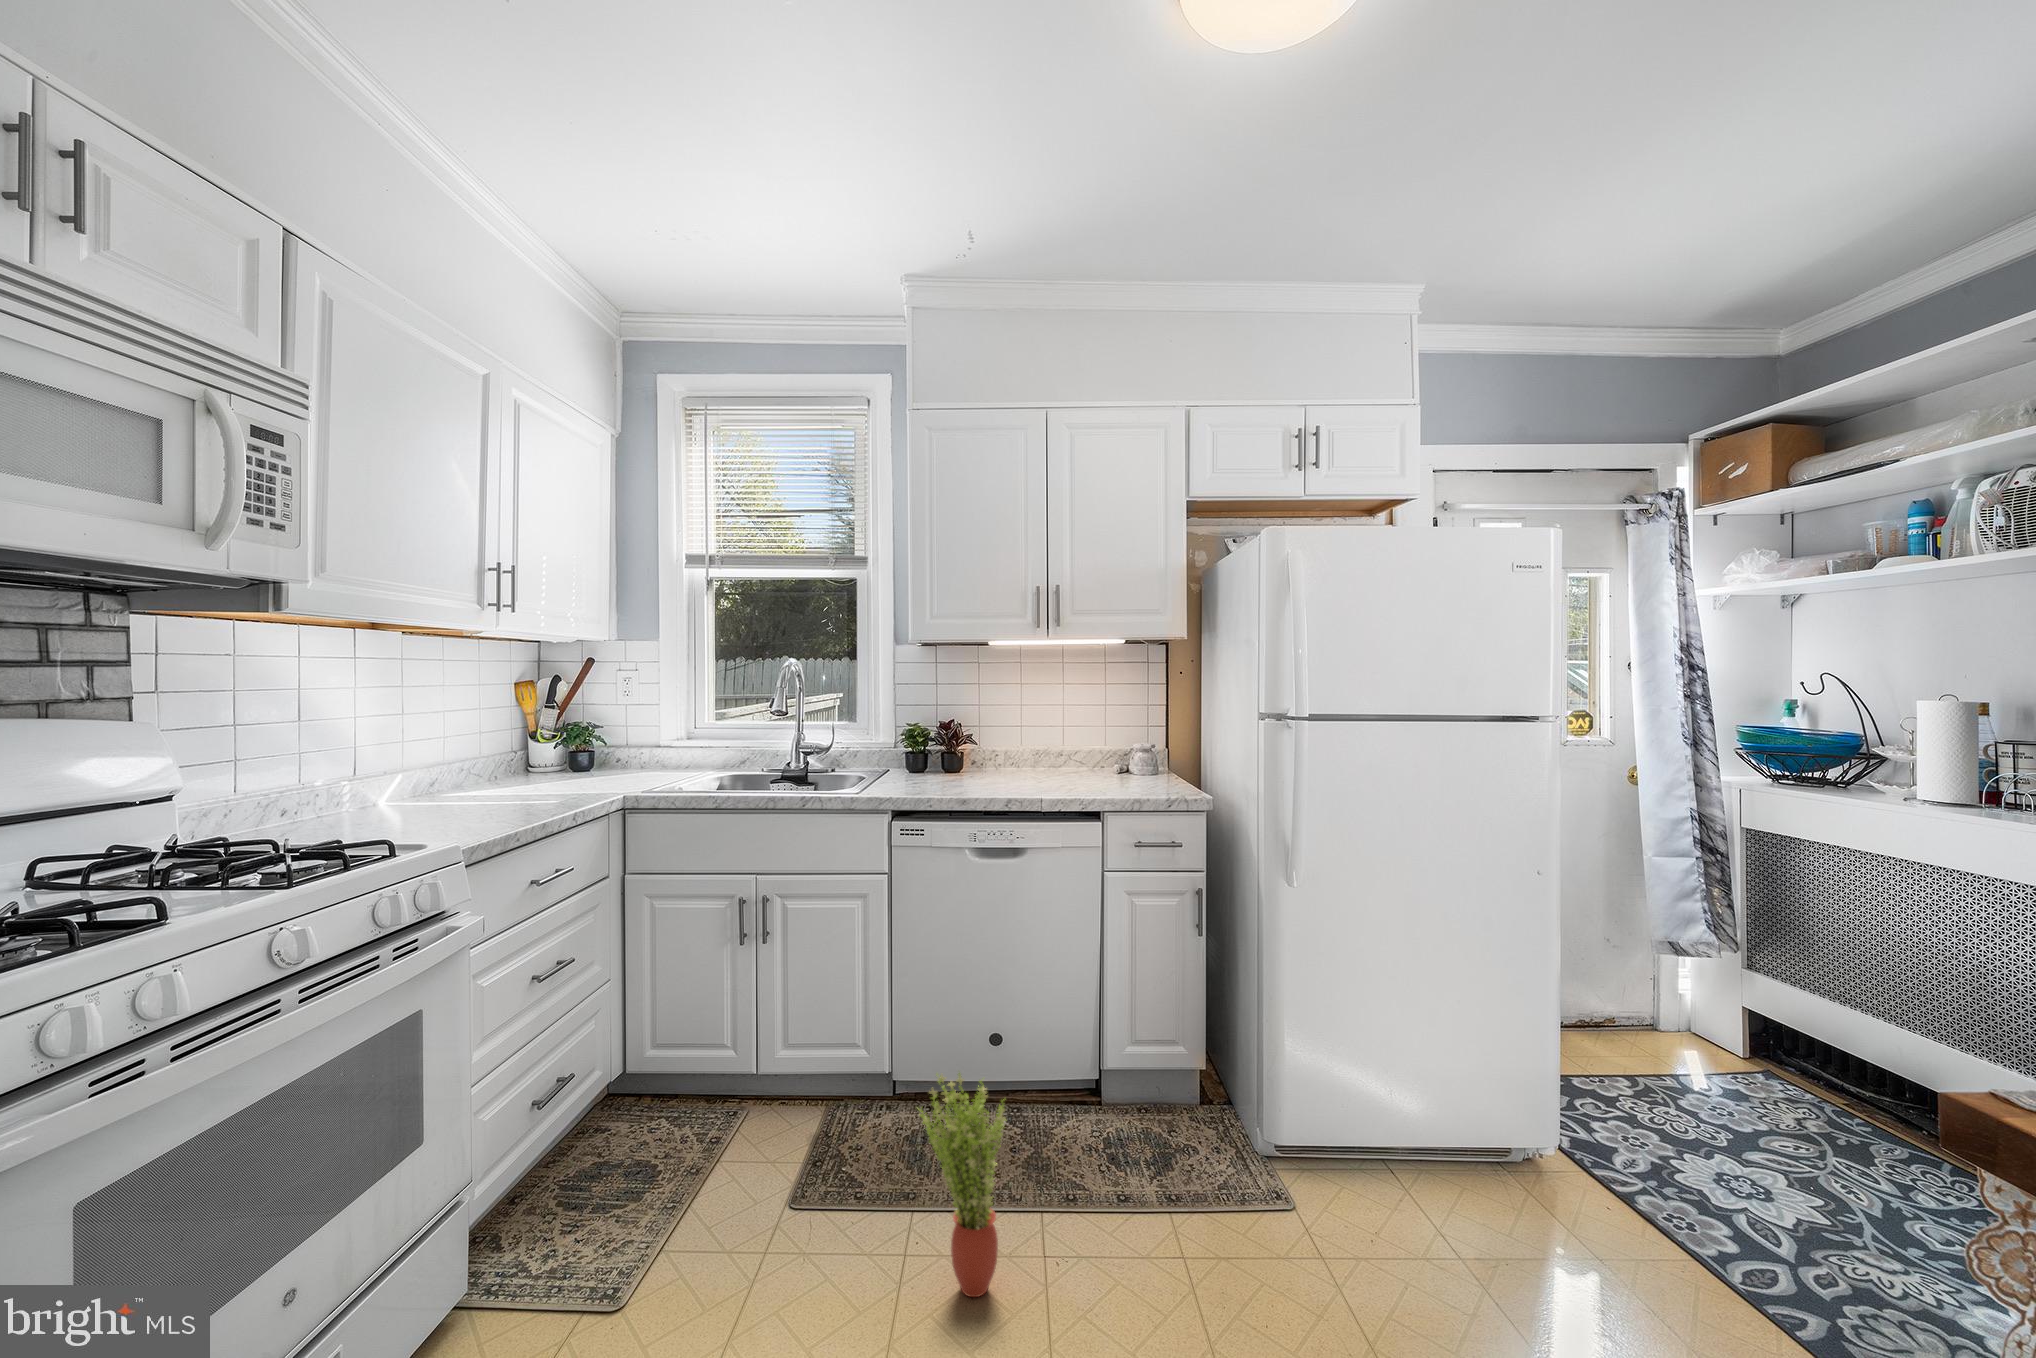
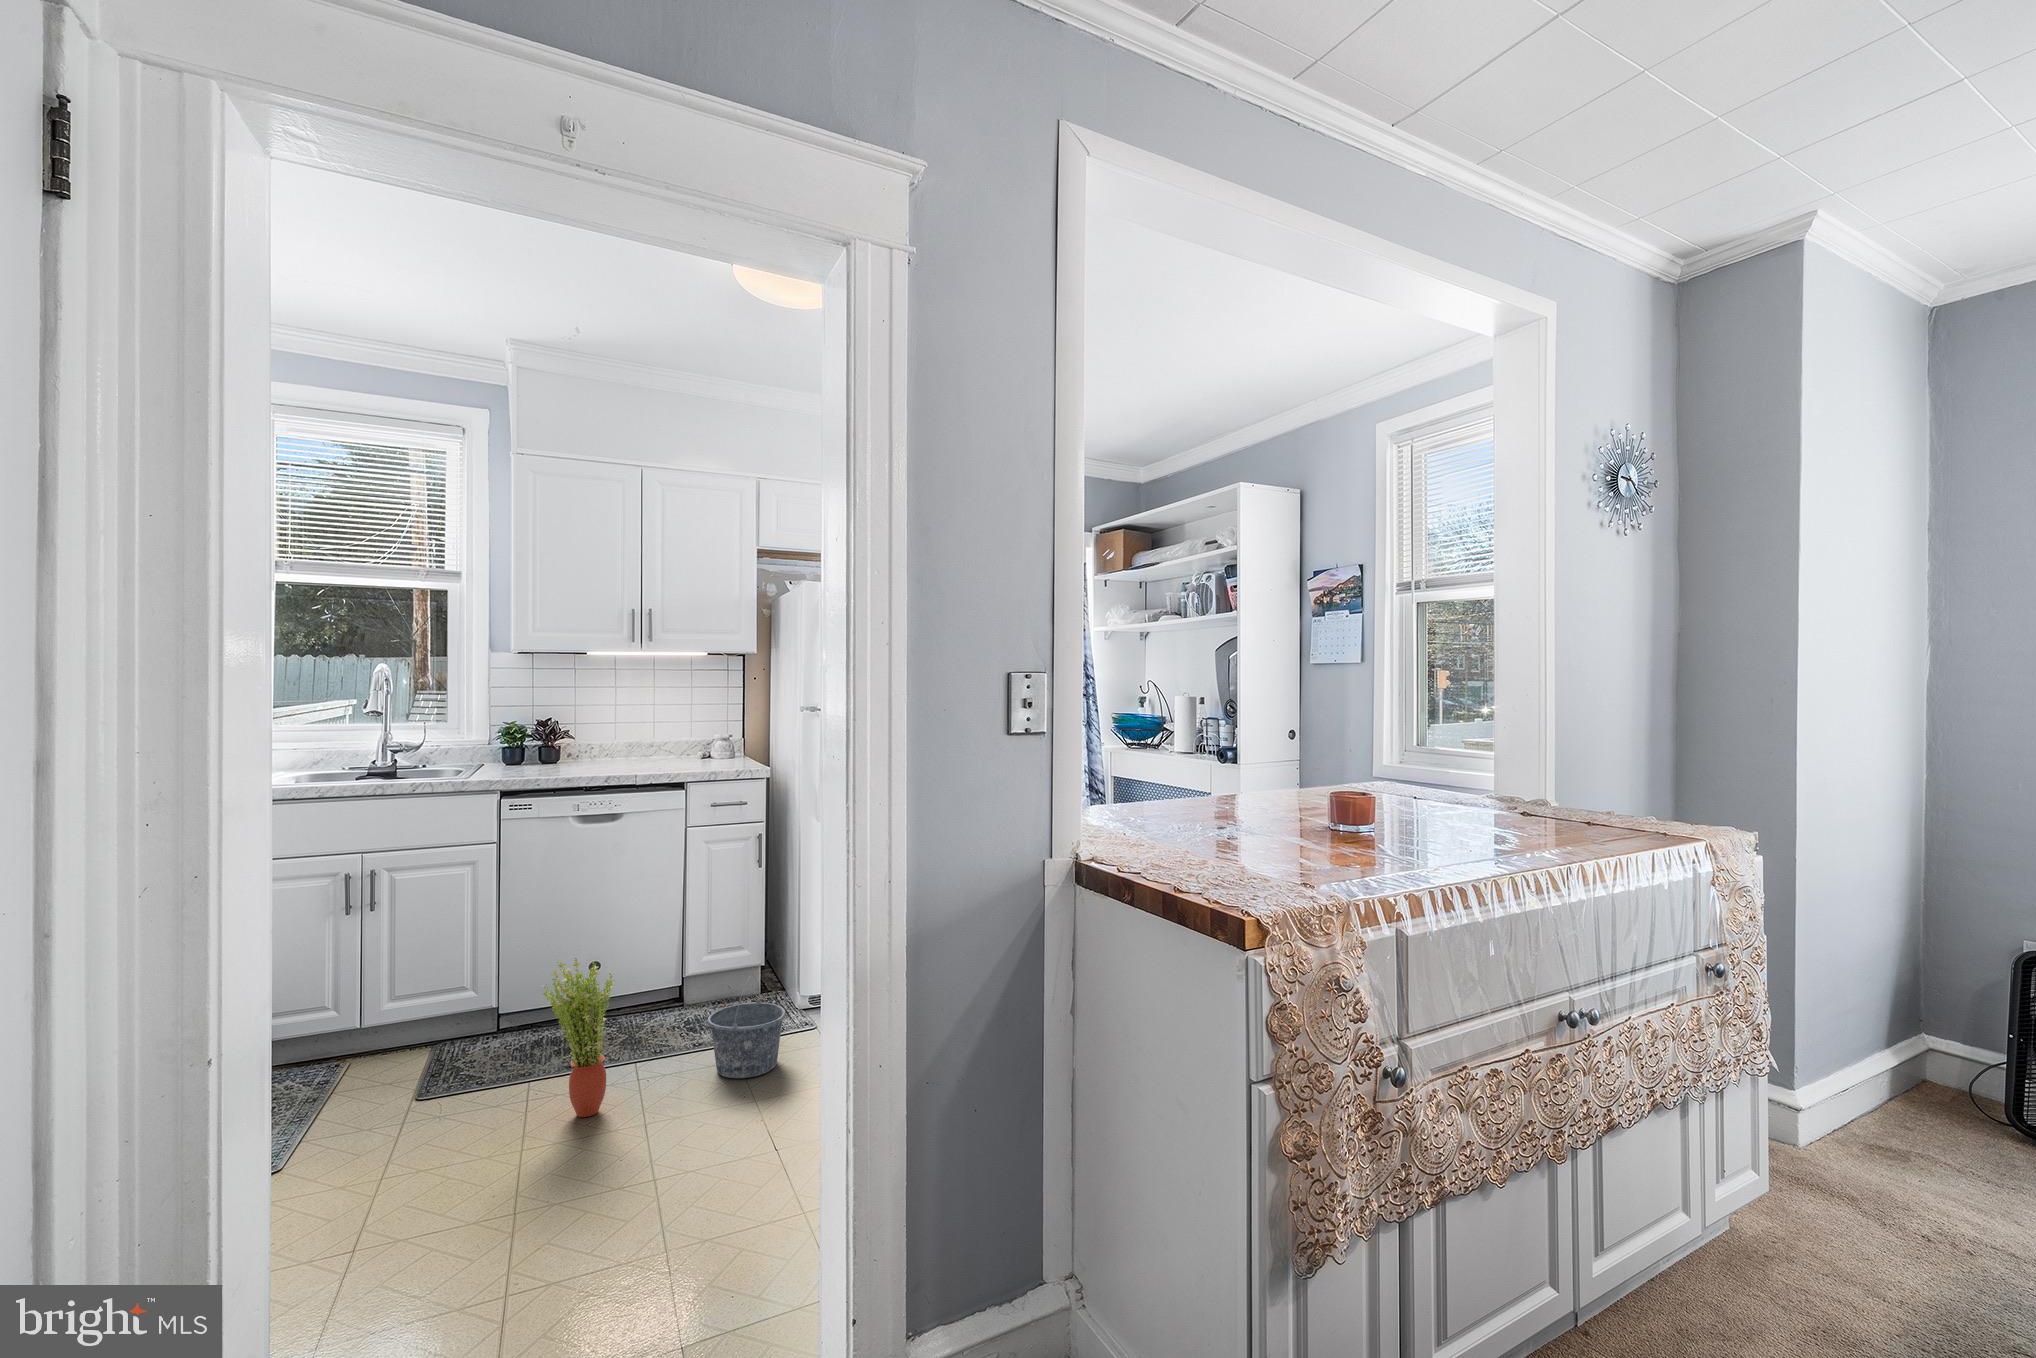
bucket: none [1132,1119,1244,1280] -> present [708,975,786,1078]

